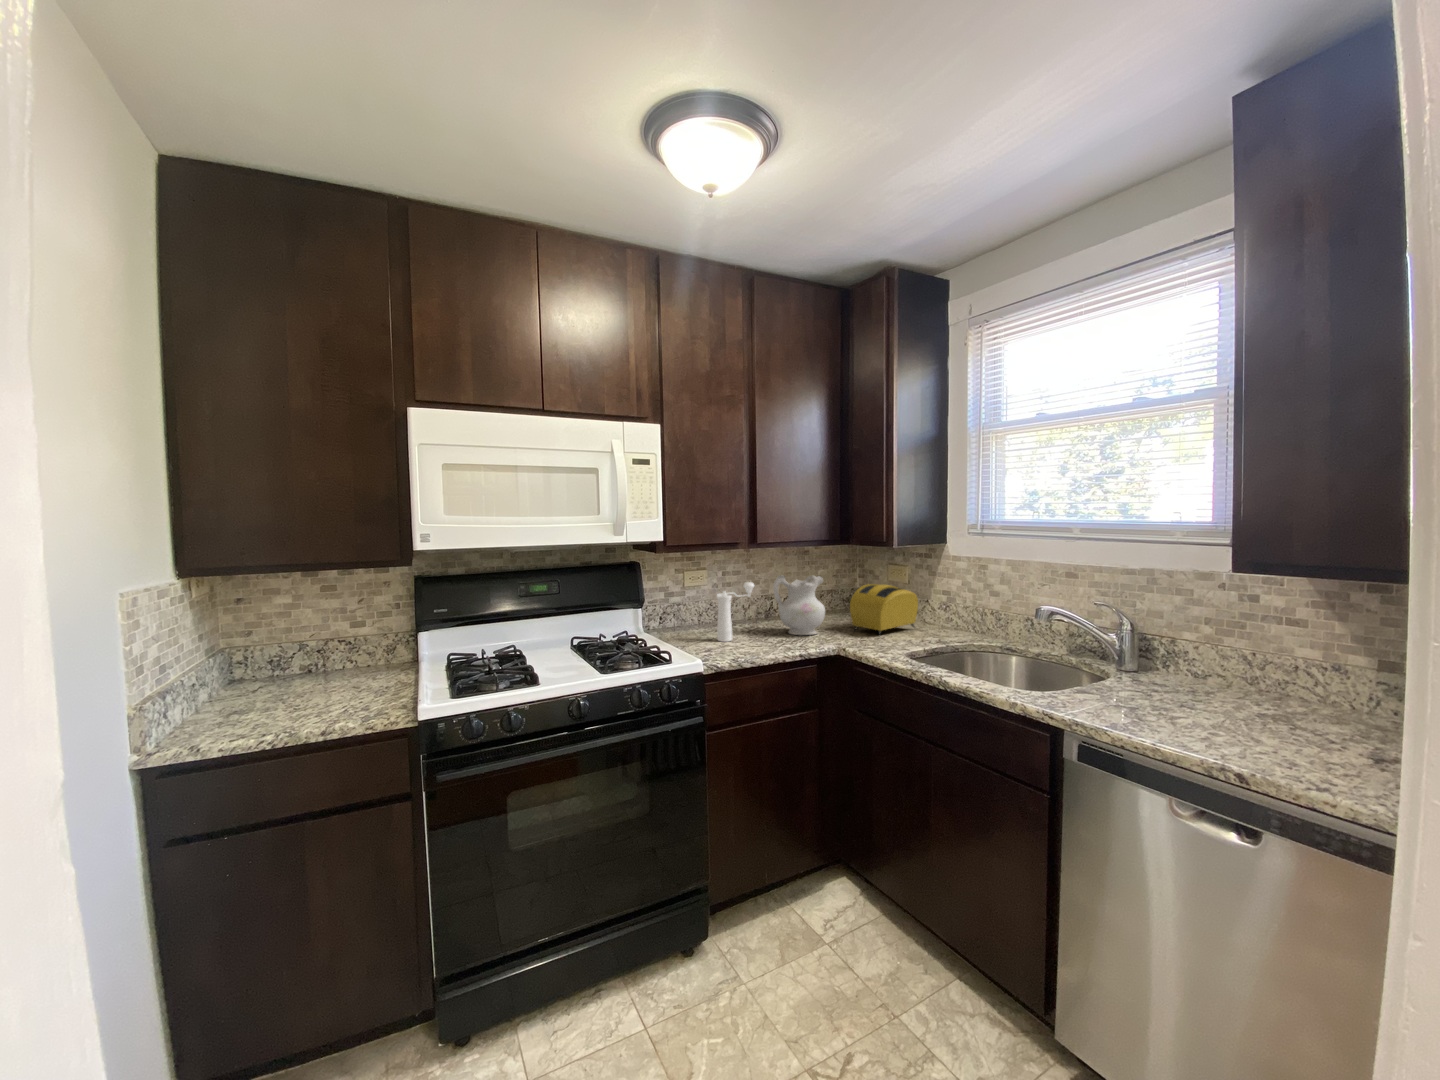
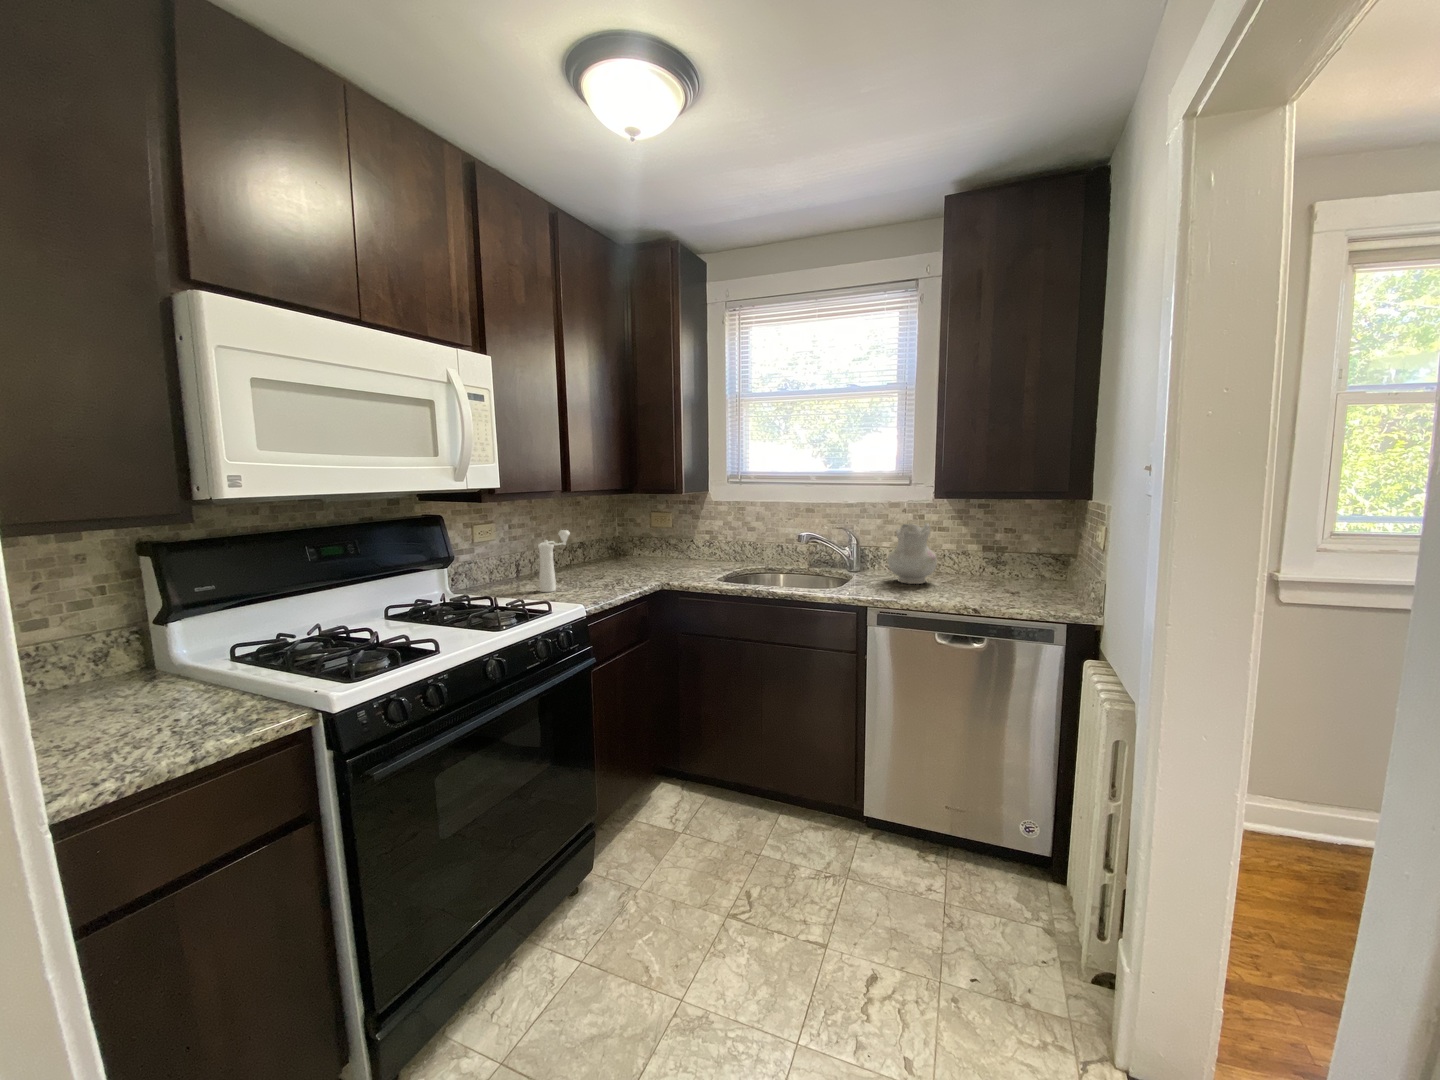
ceramic pitcher: present [773,576,825,636] -> present [888,523,937,584]
toaster: present [850,584,918,635] -> none [640,527,691,573]

